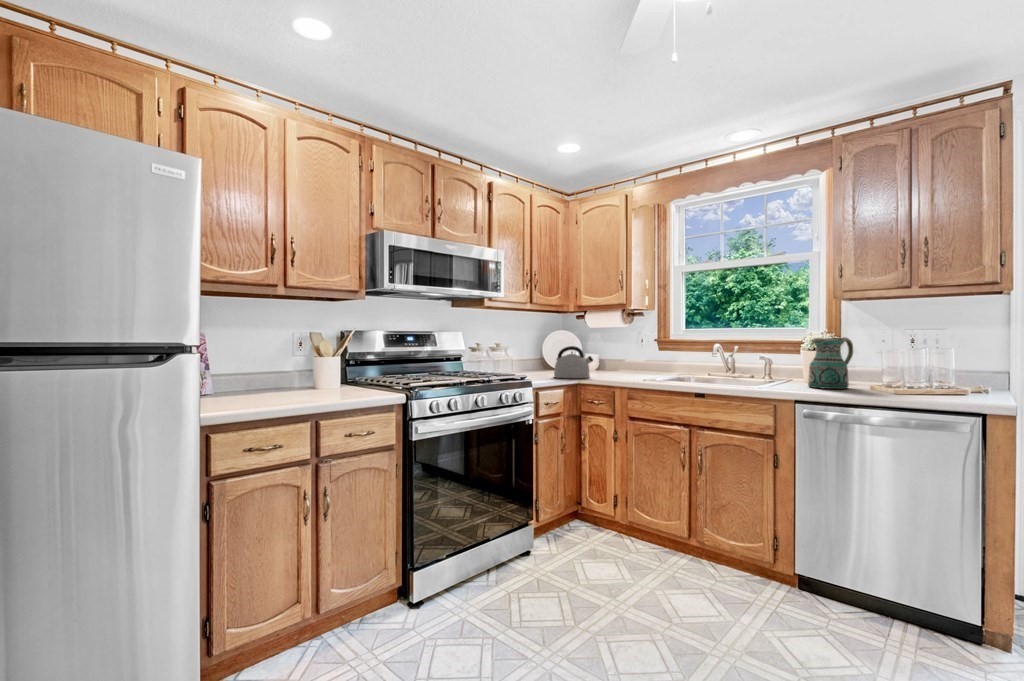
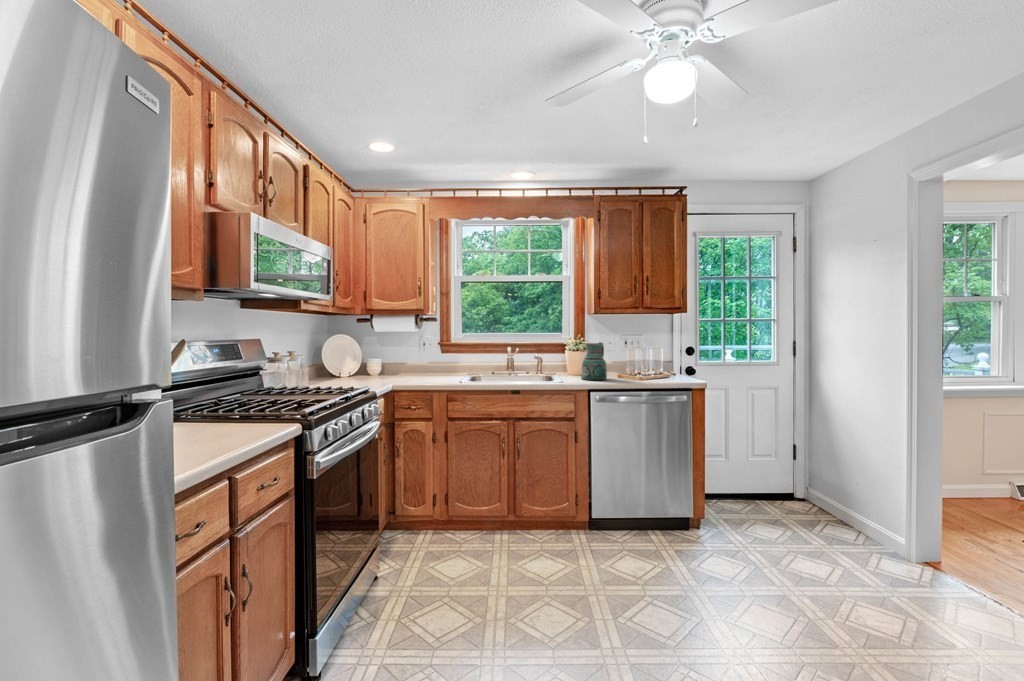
kettle: present [554,346,593,378] -> none [367,353,408,386]

